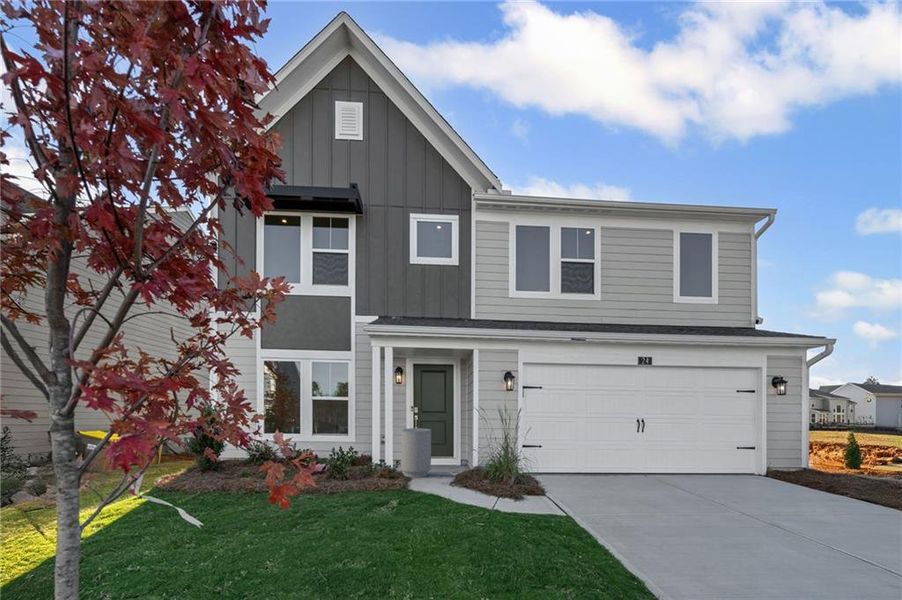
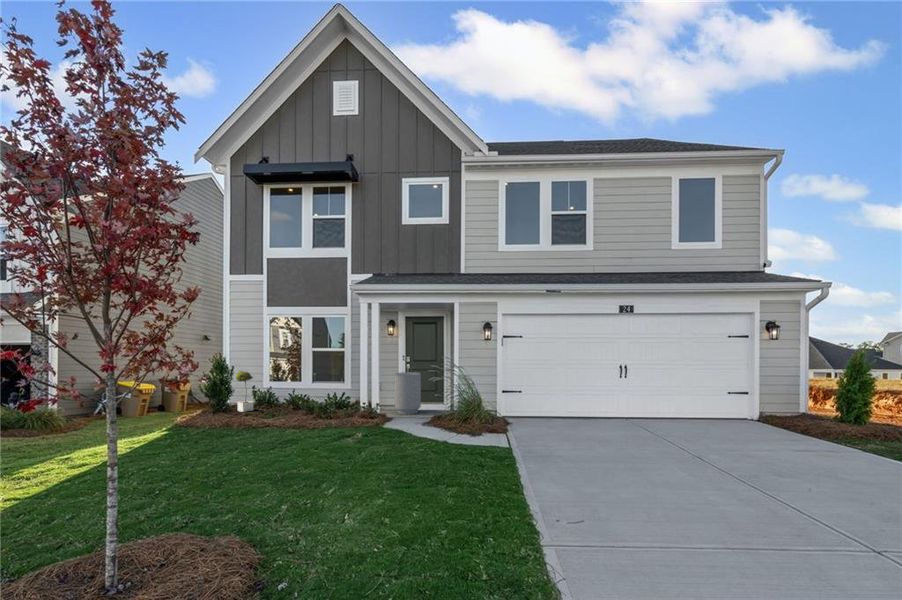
potted tree: none [202,427,224,480] -> present [236,371,254,412]

